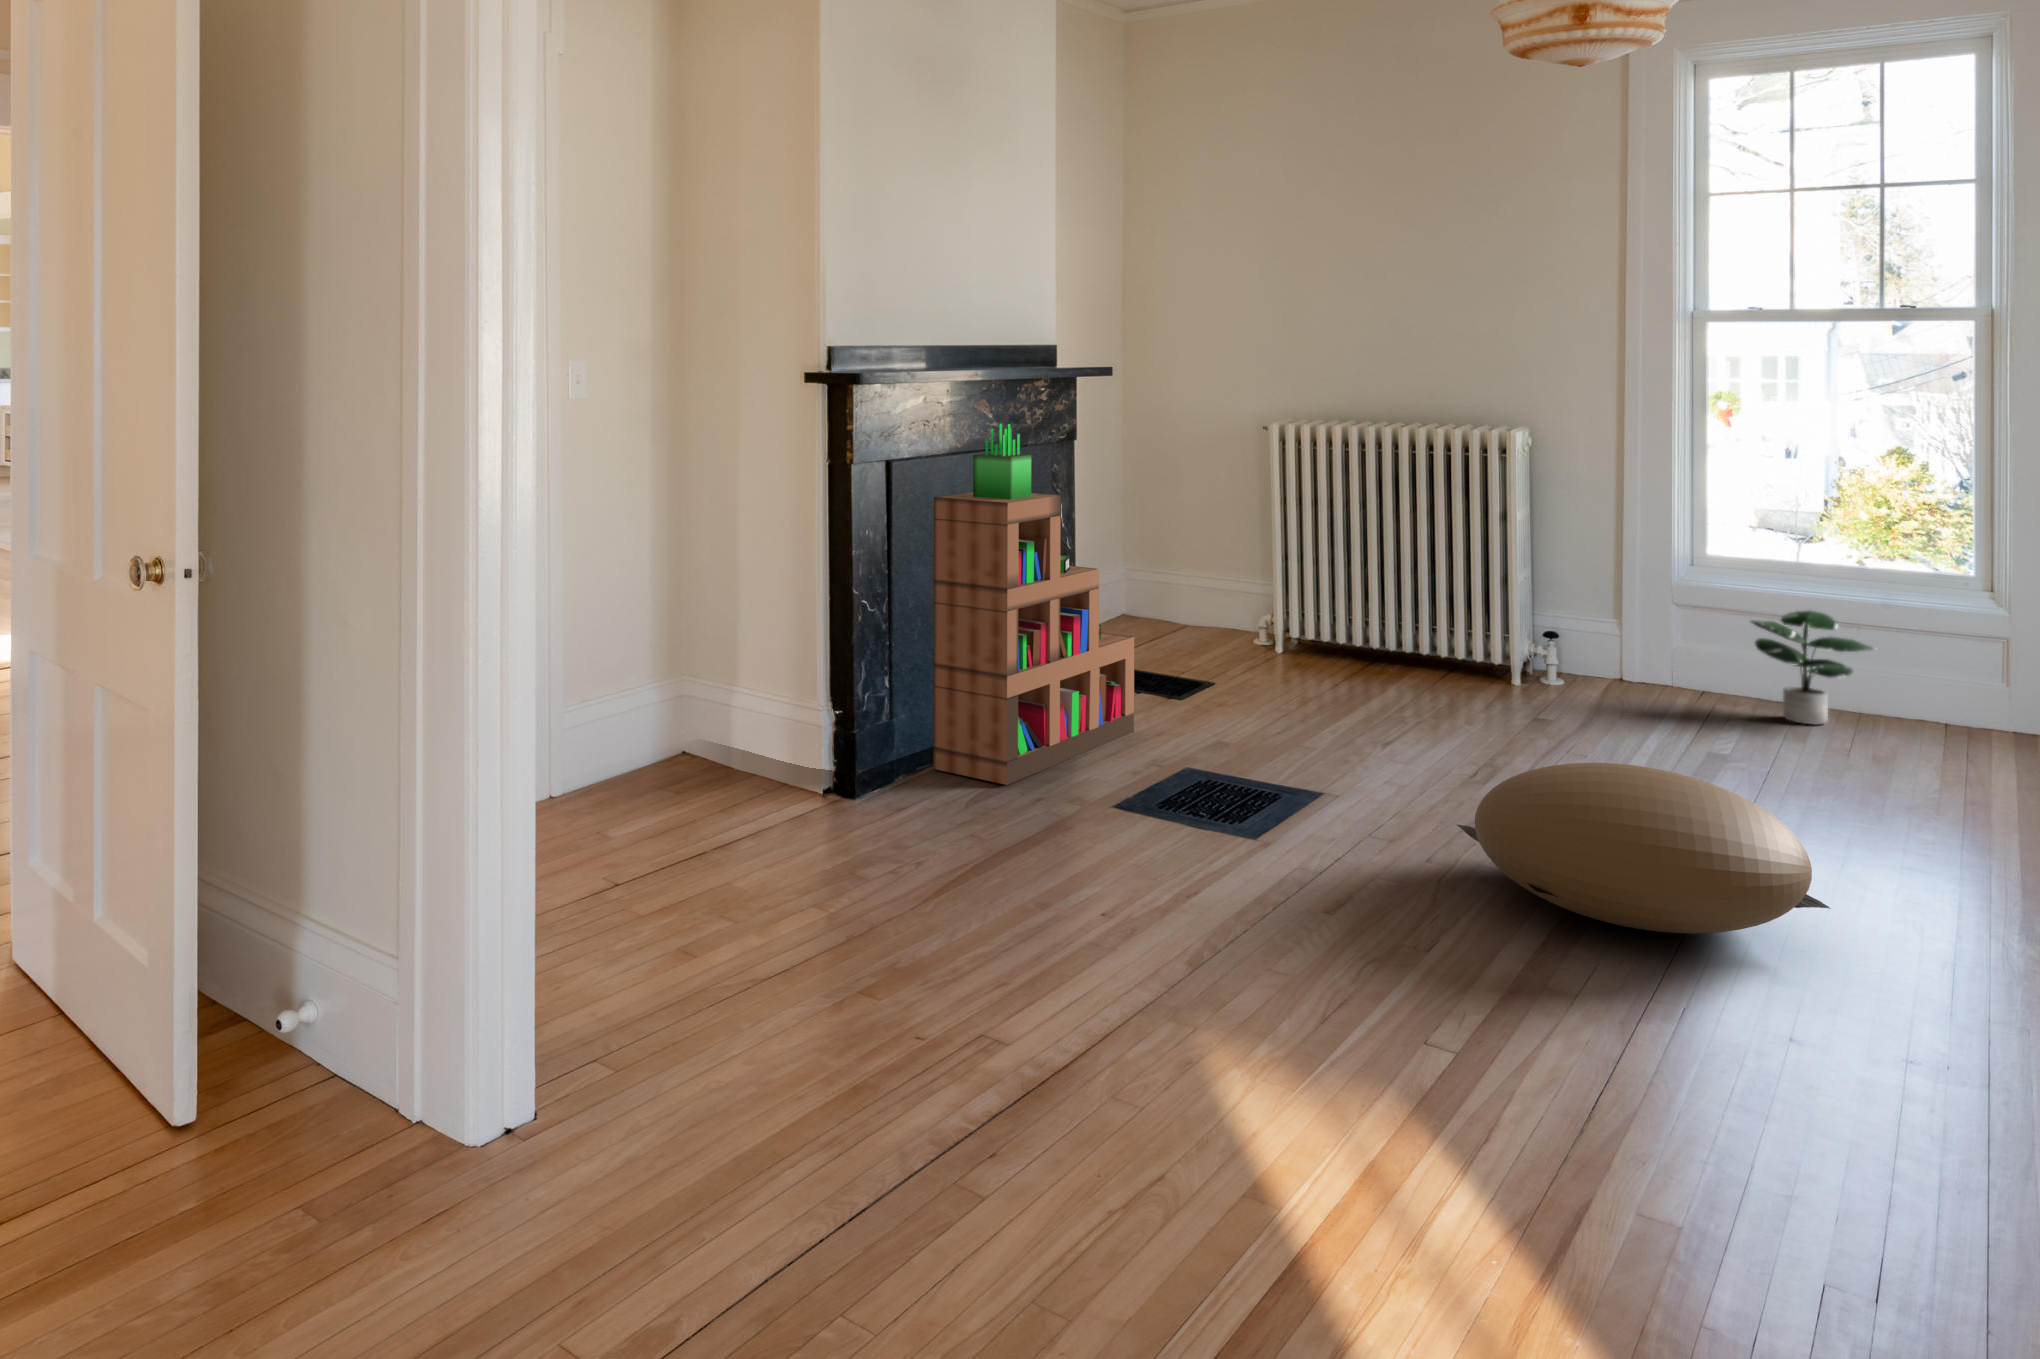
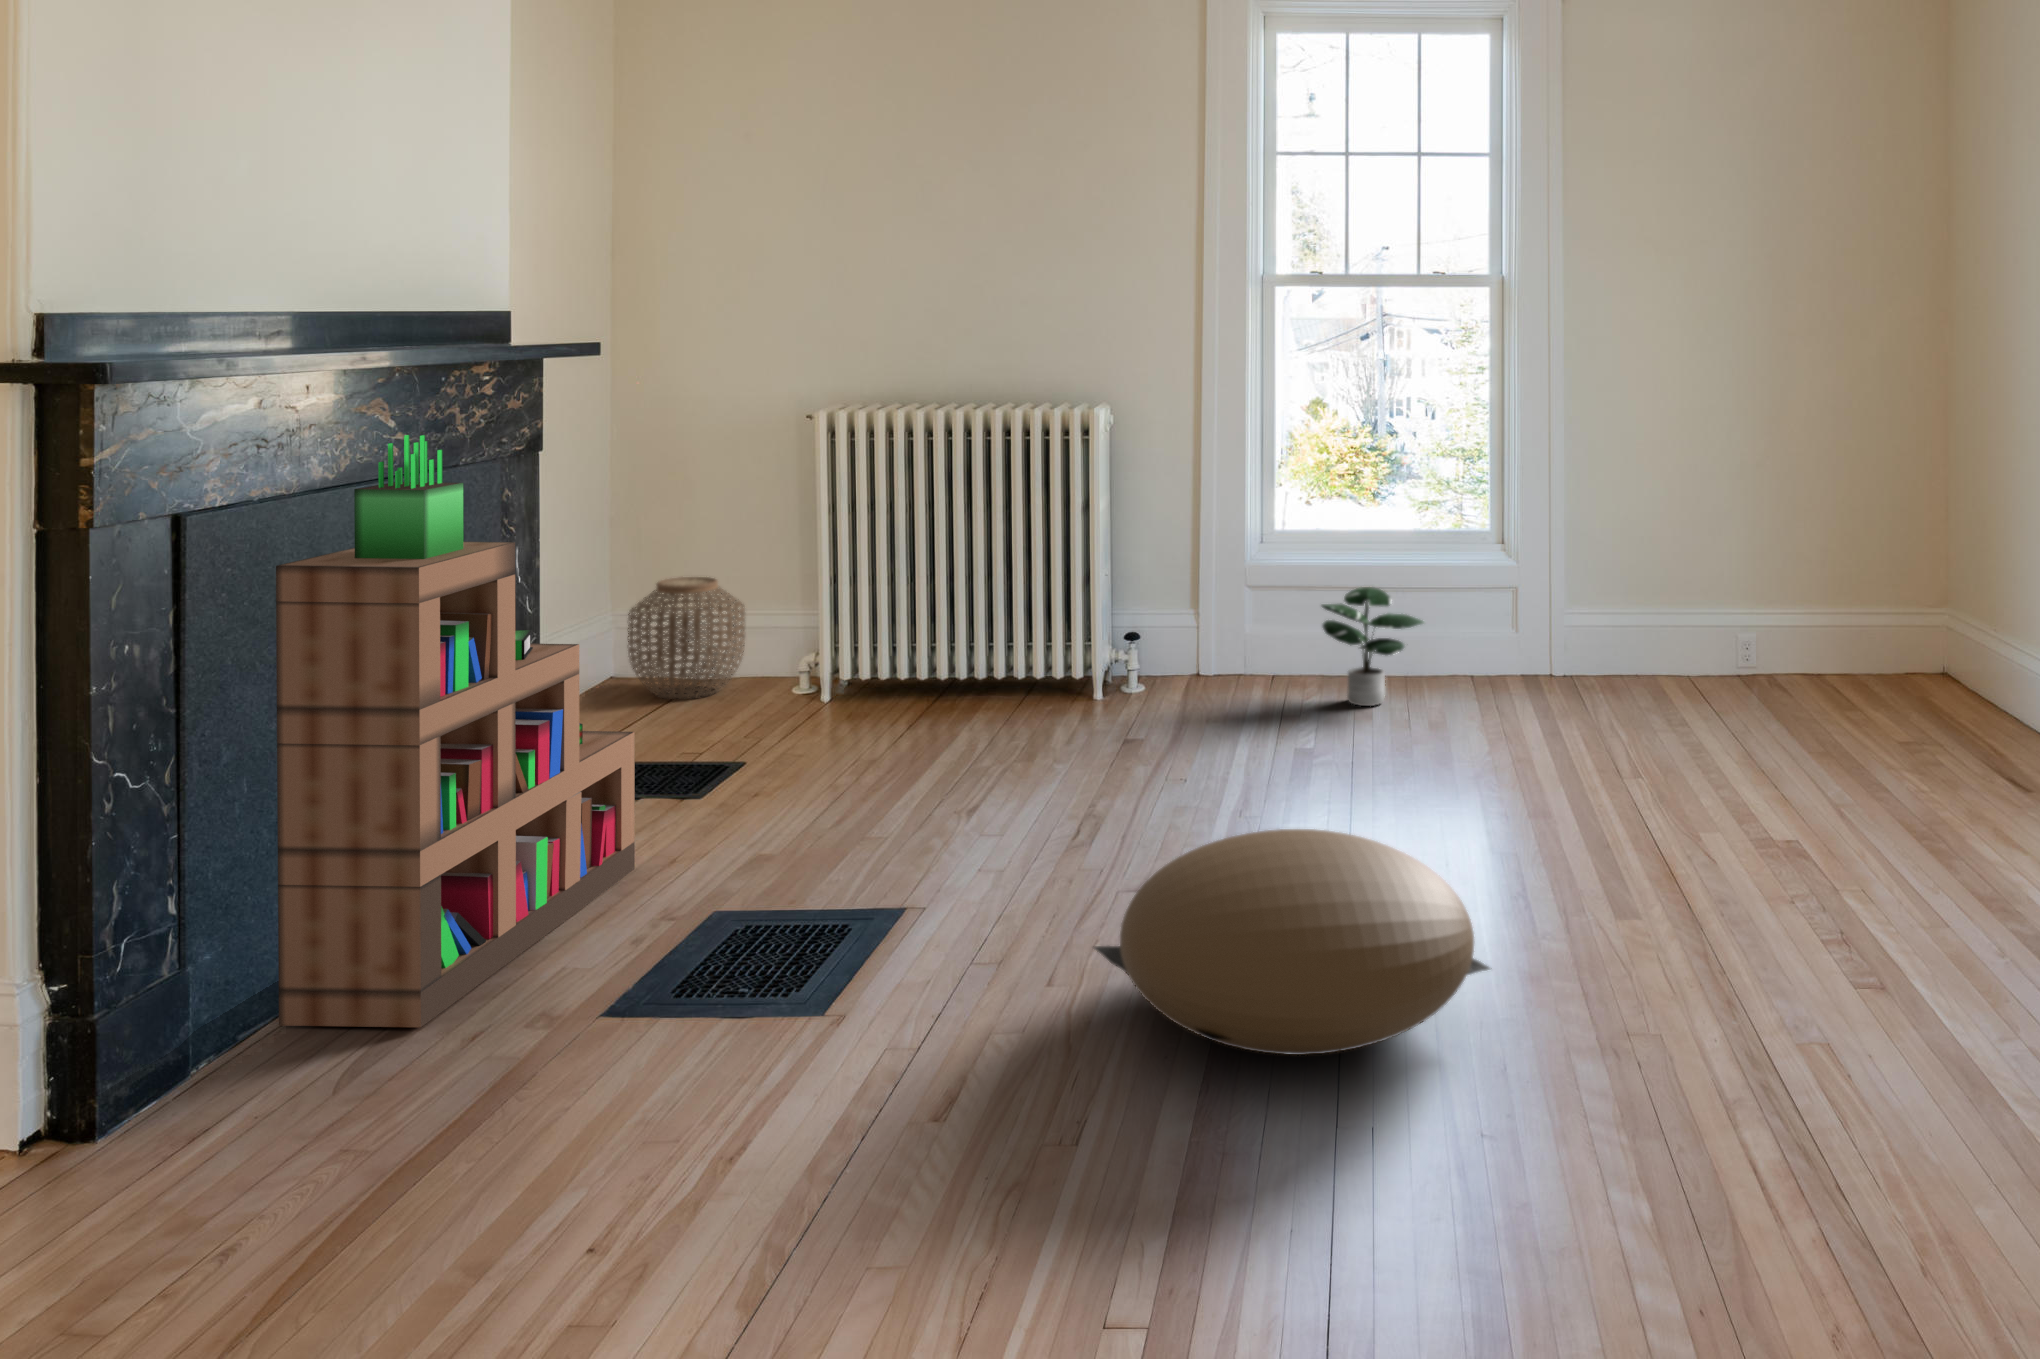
woven basket: none [1135,550,1219,640] -> present [628,577,745,699]

